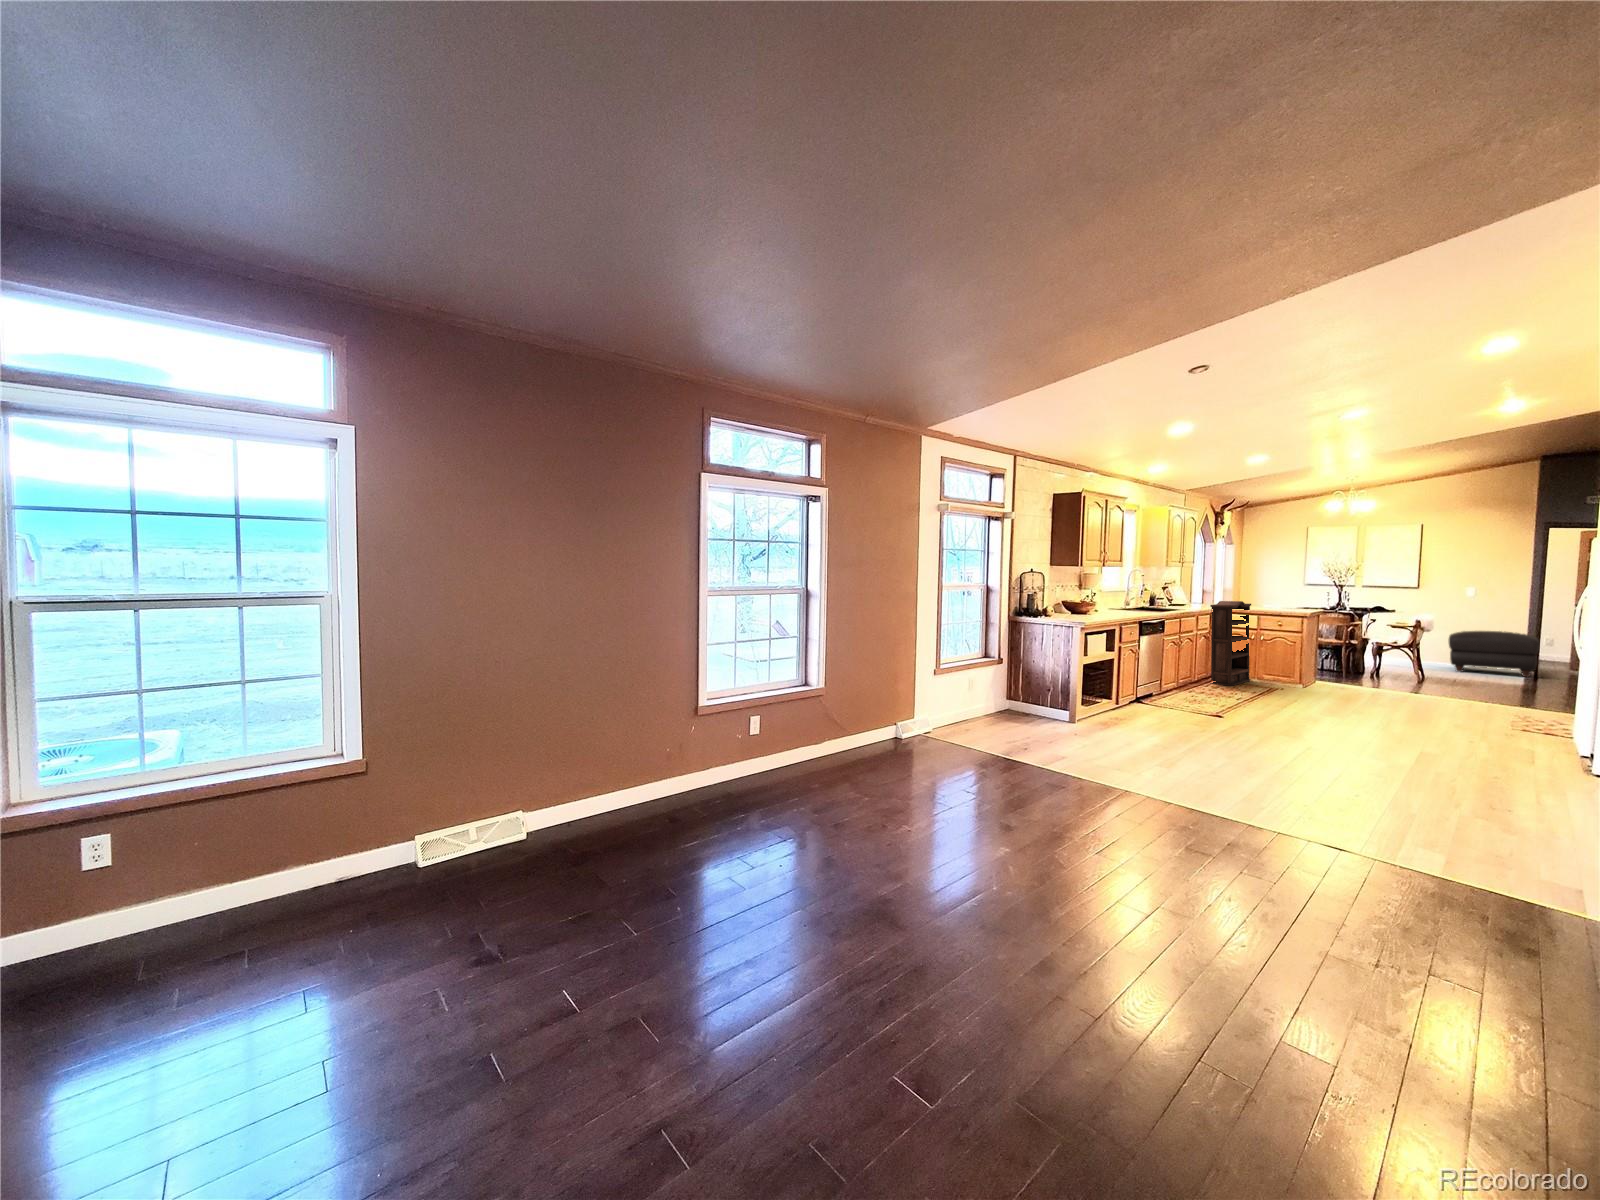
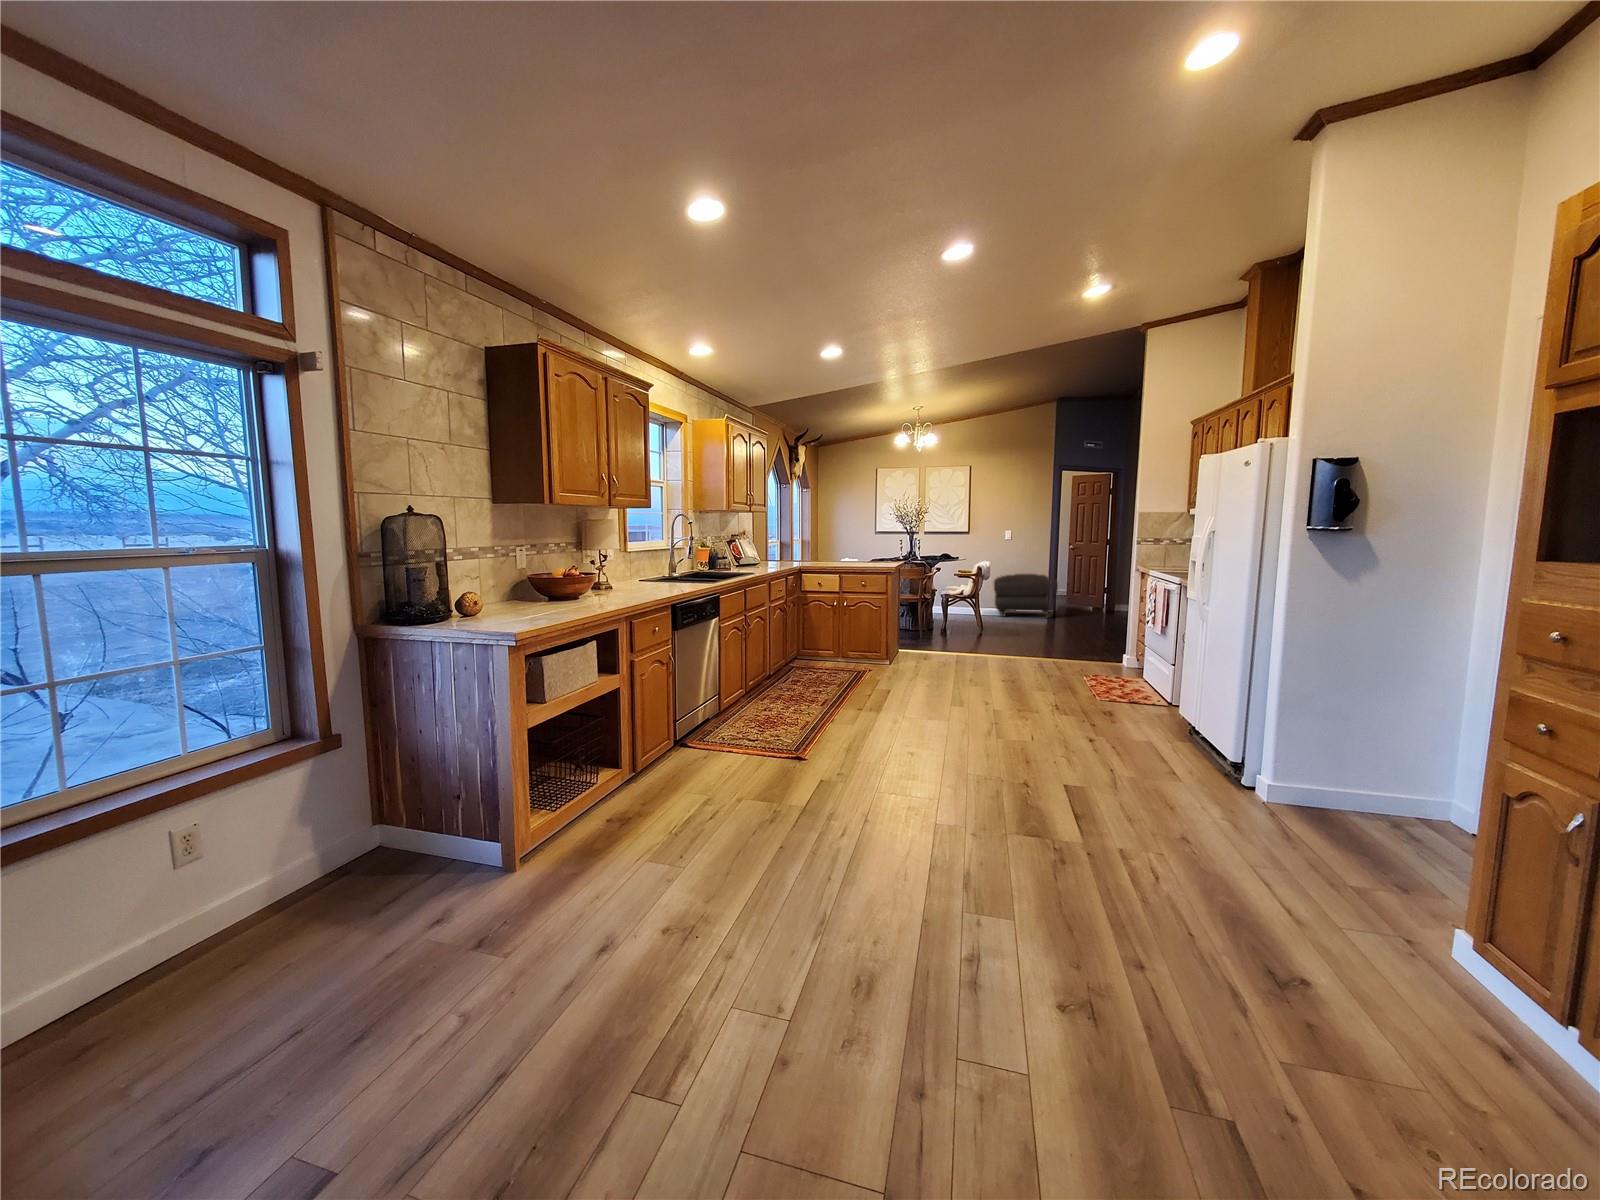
bookshelf: present [1210,601,1251,686] -> none [786,556,835,676]

